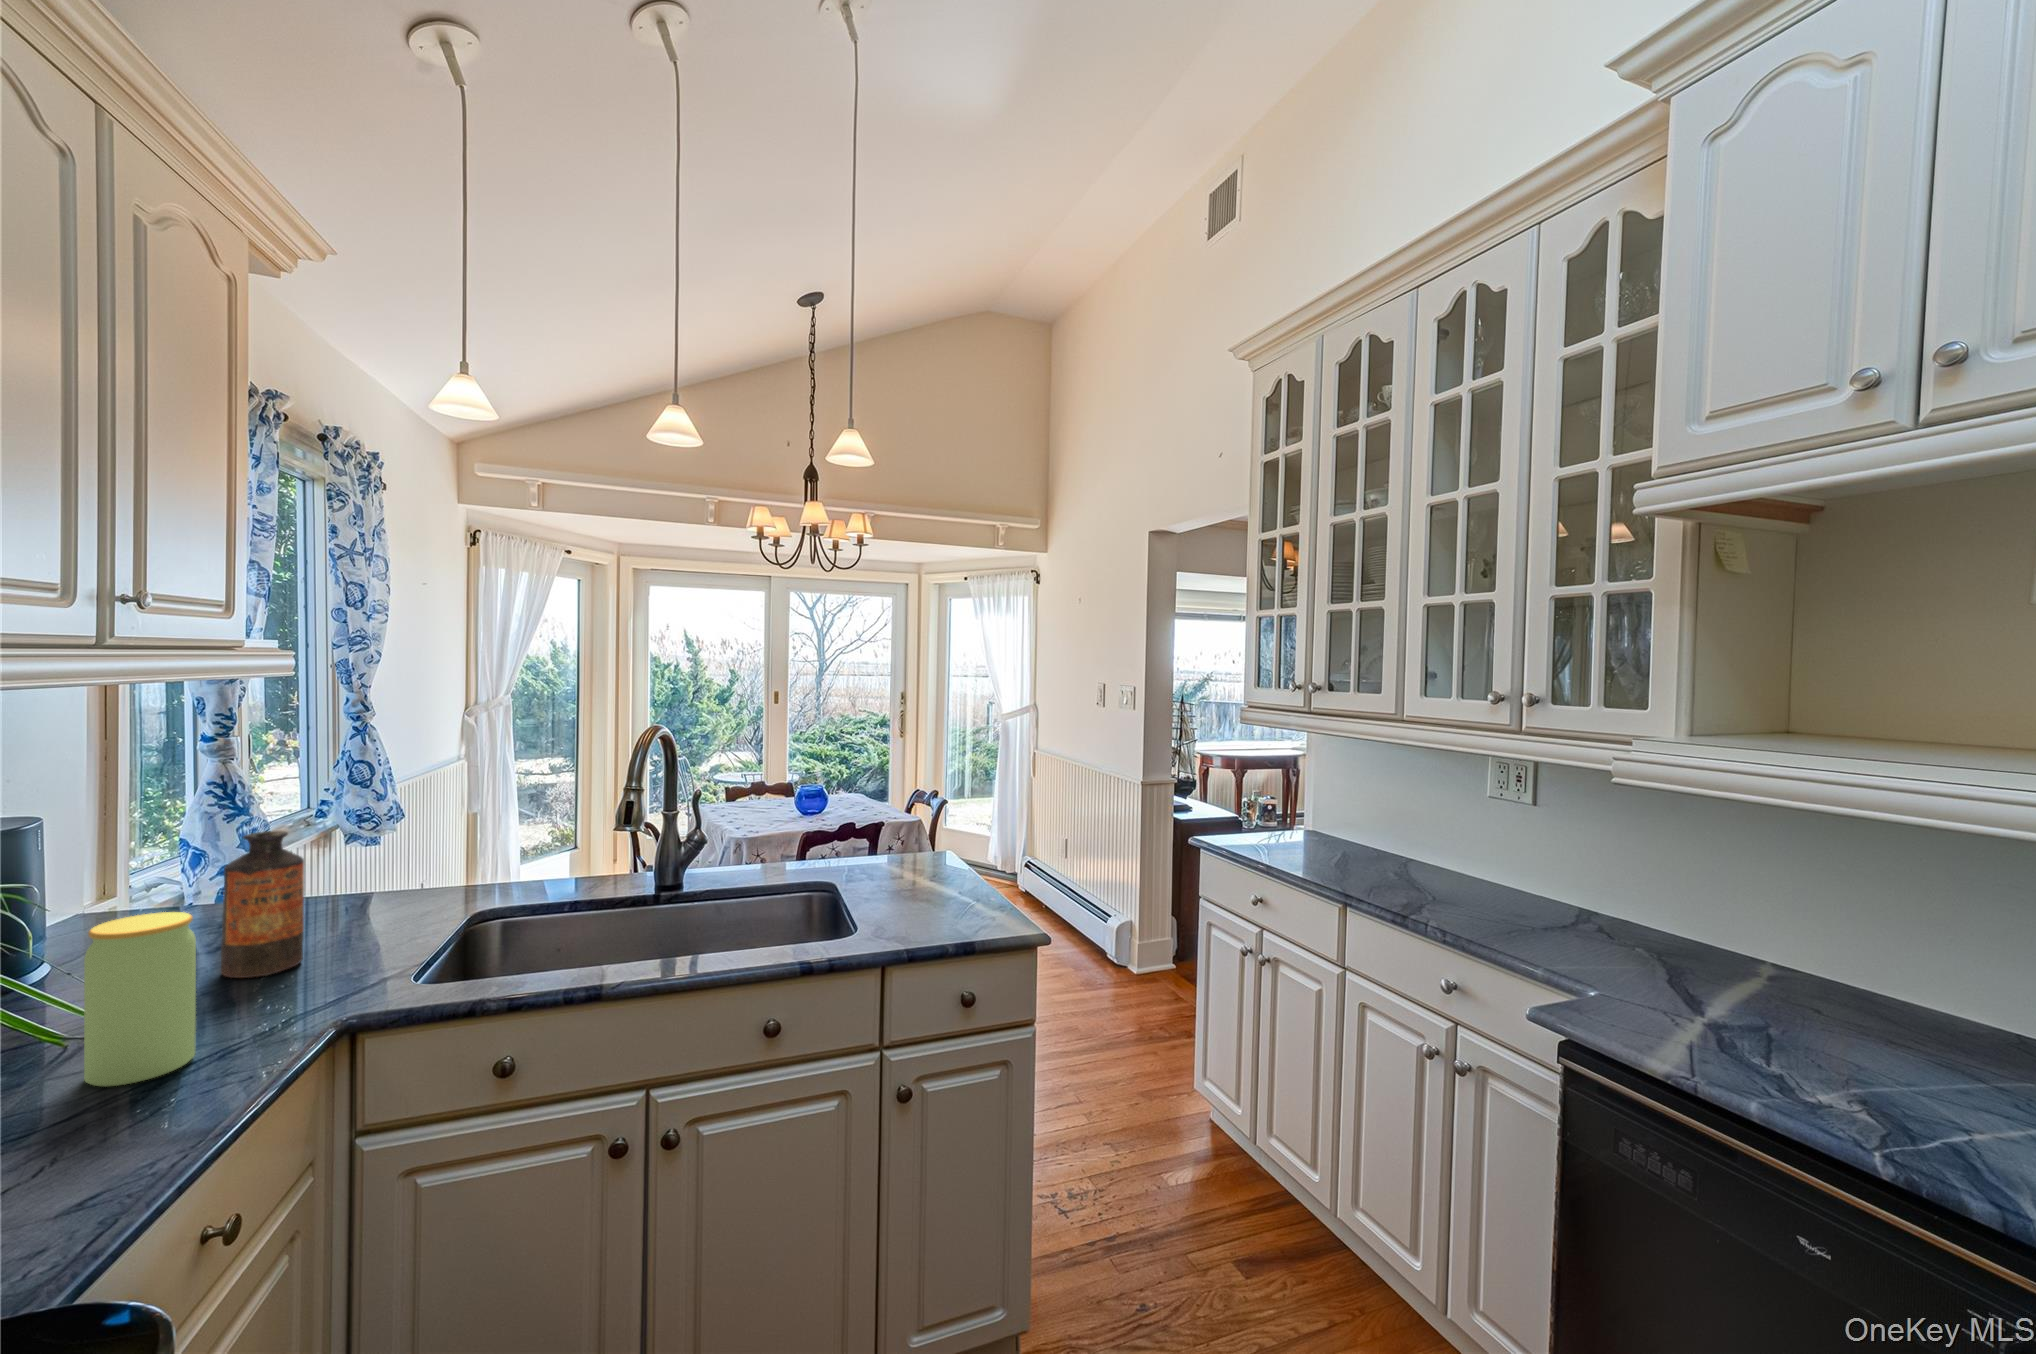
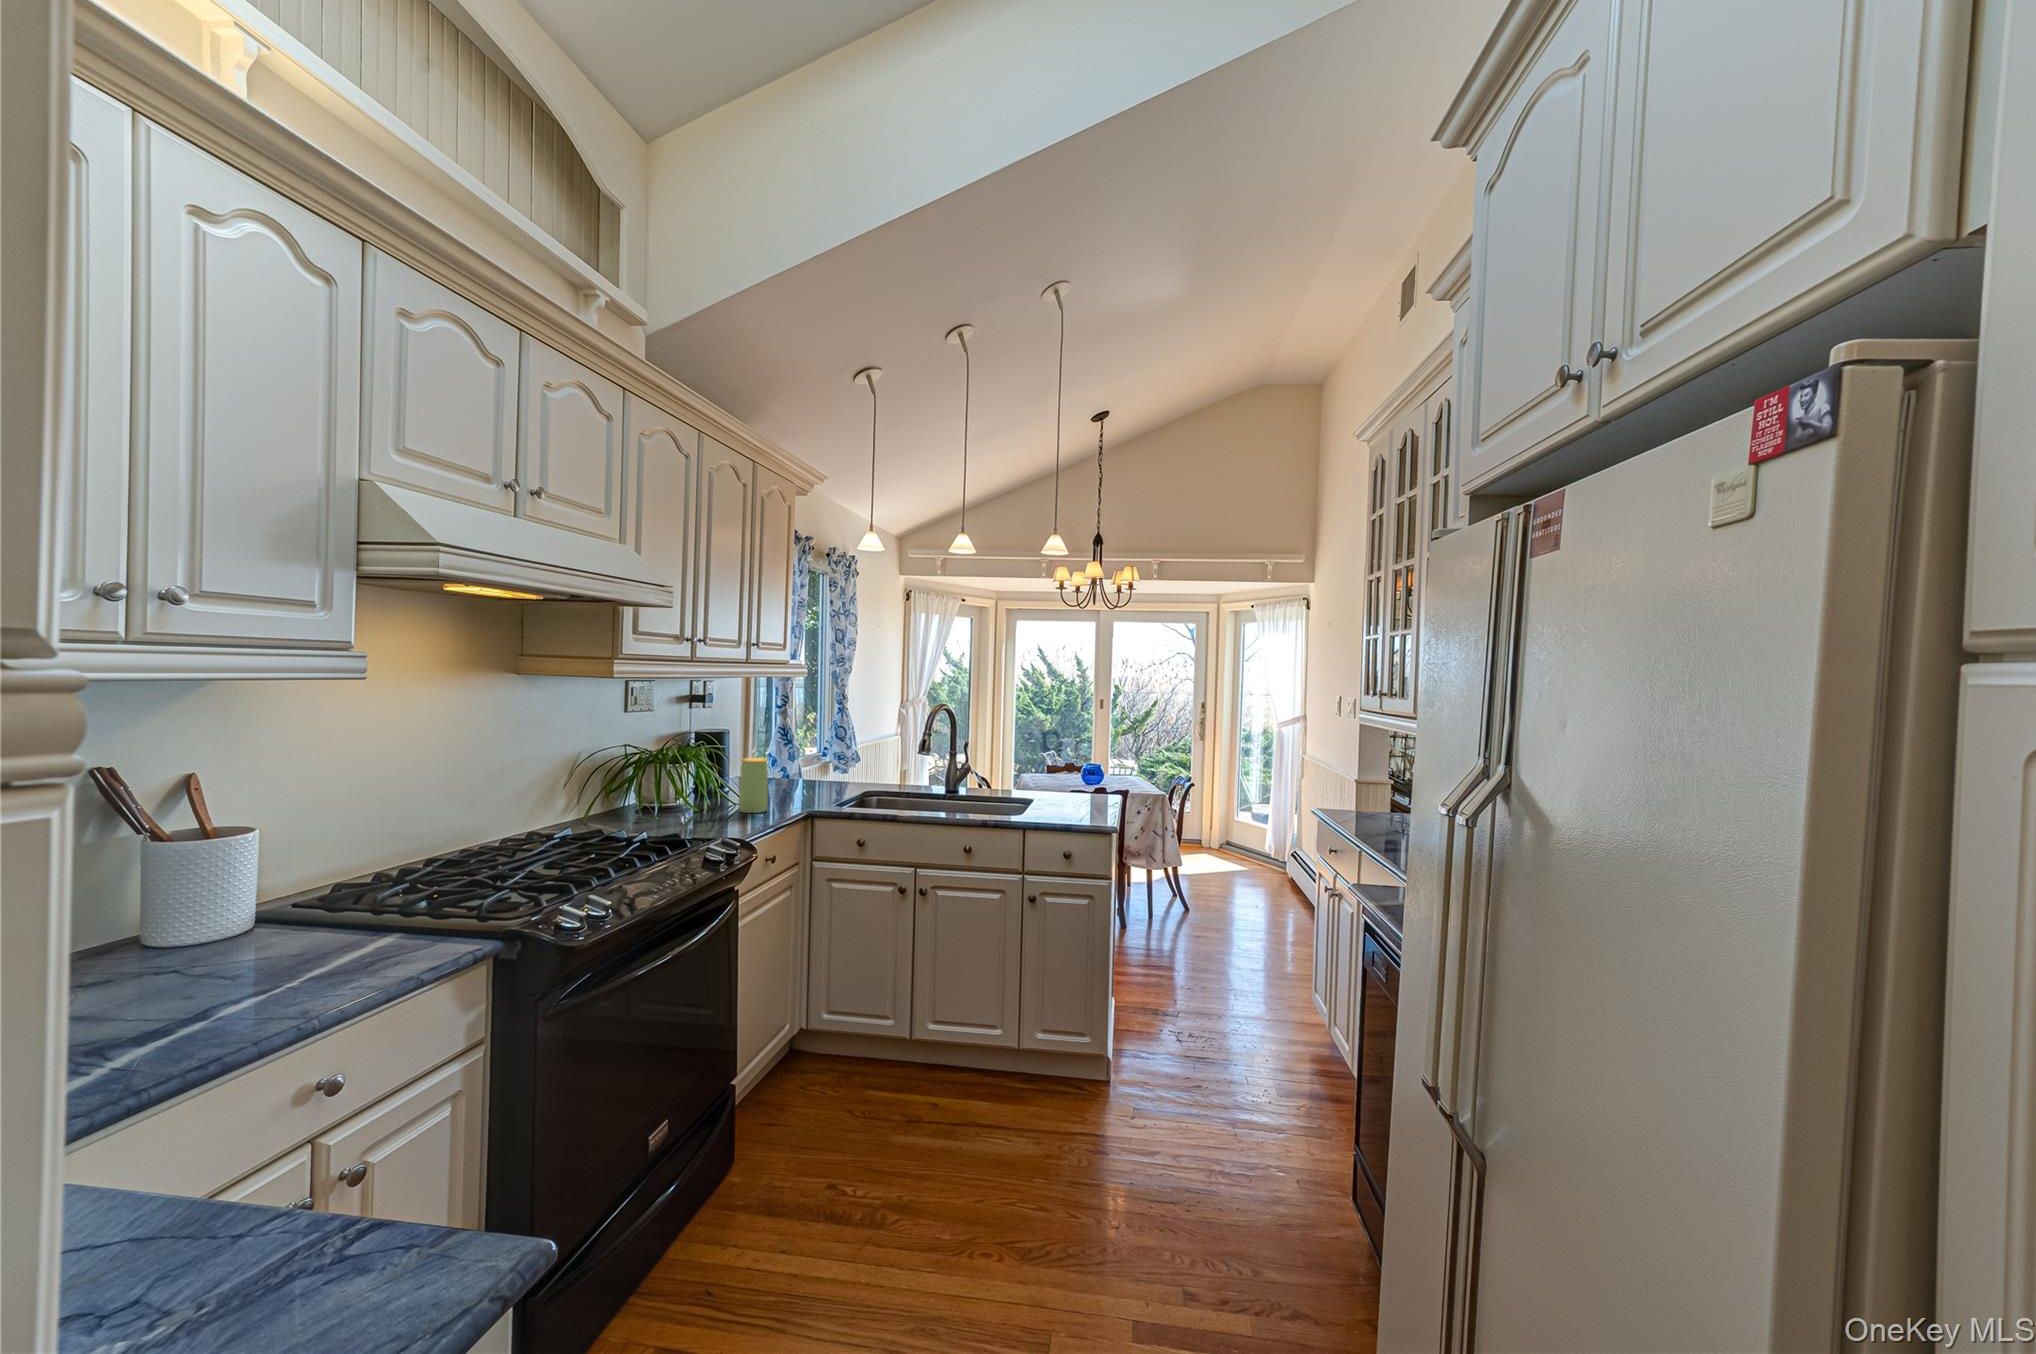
bottle: present [221,831,304,978] -> none [776,740,804,797]

